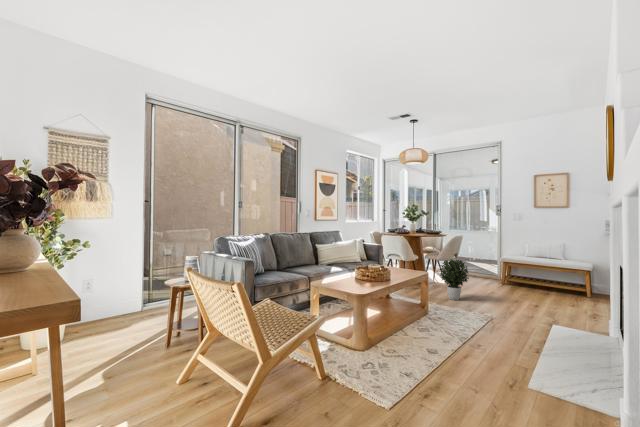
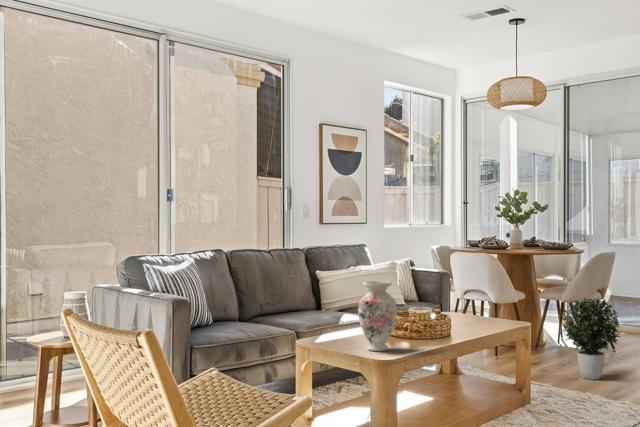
vase: none [345,252,366,289] -> present [358,281,397,351]

